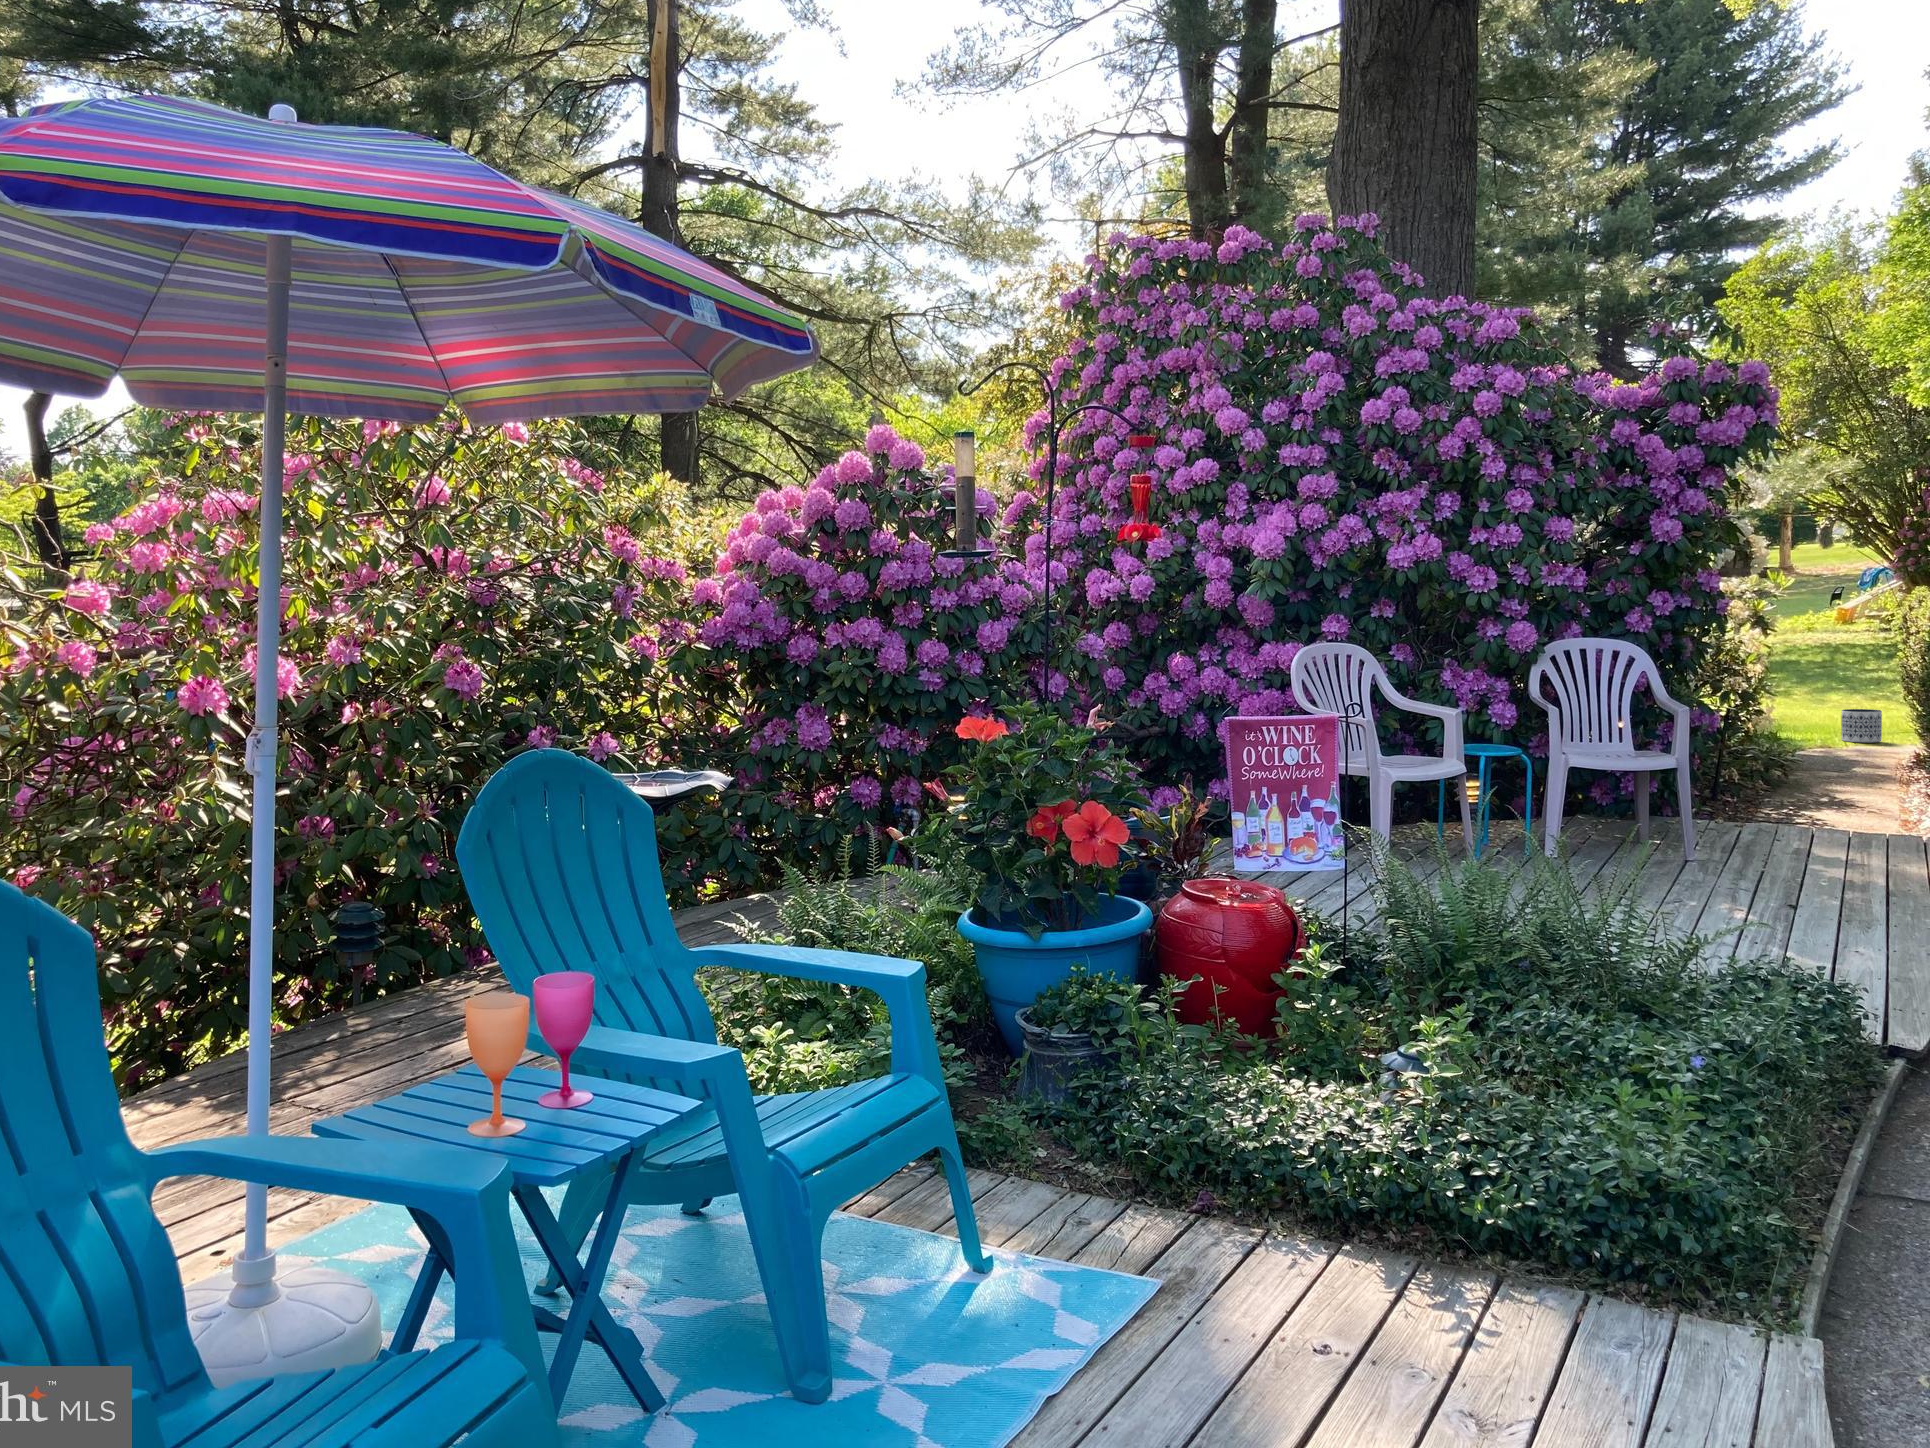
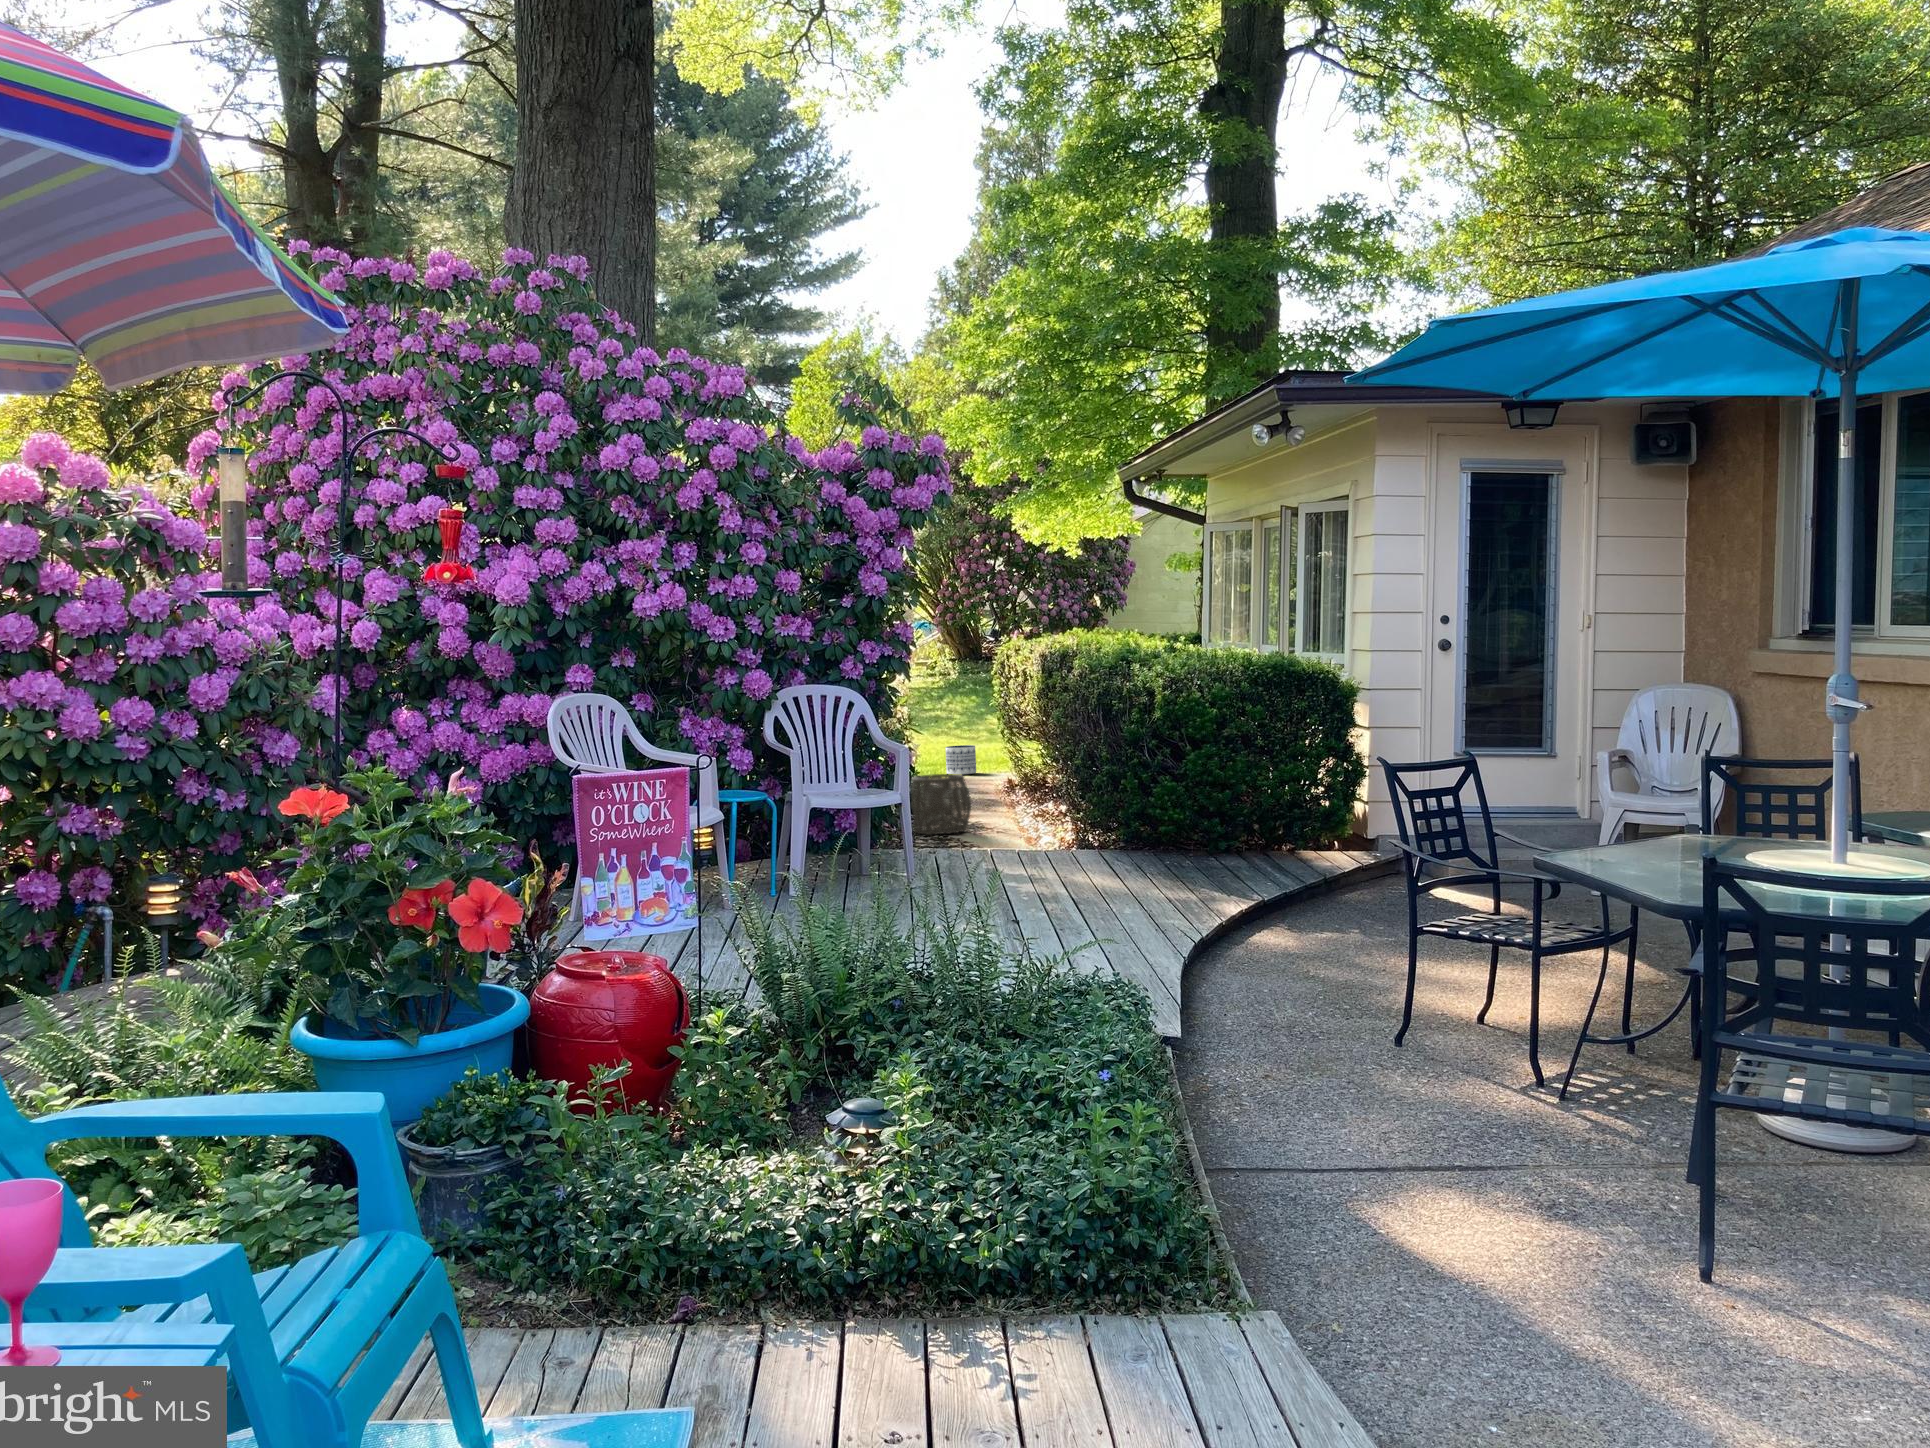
woven basket: none [1735,743,1819,811] -> present [912,774,971,835]

